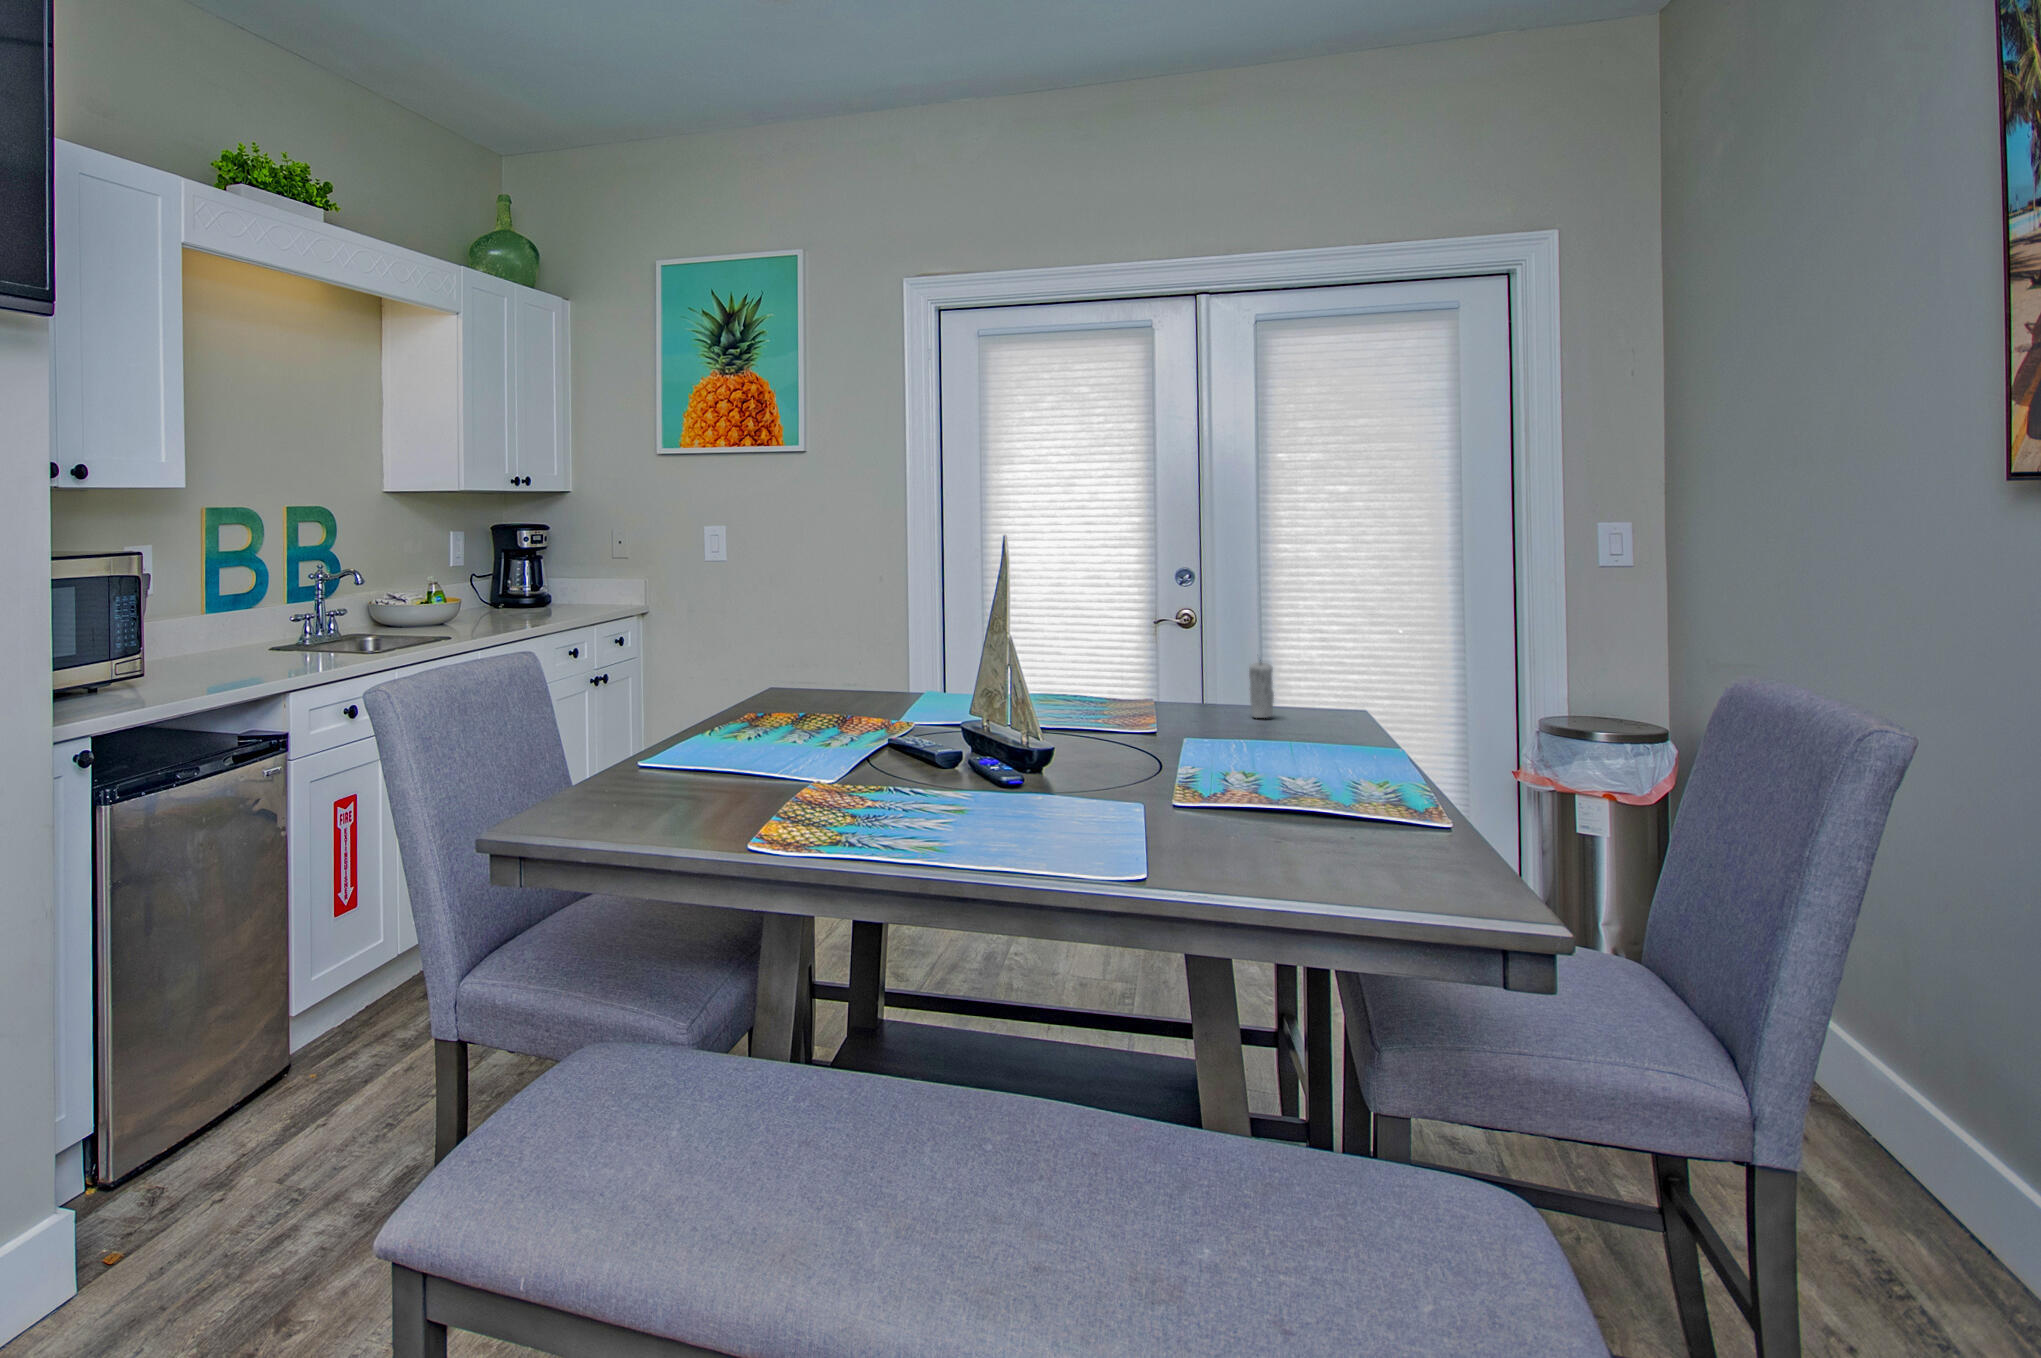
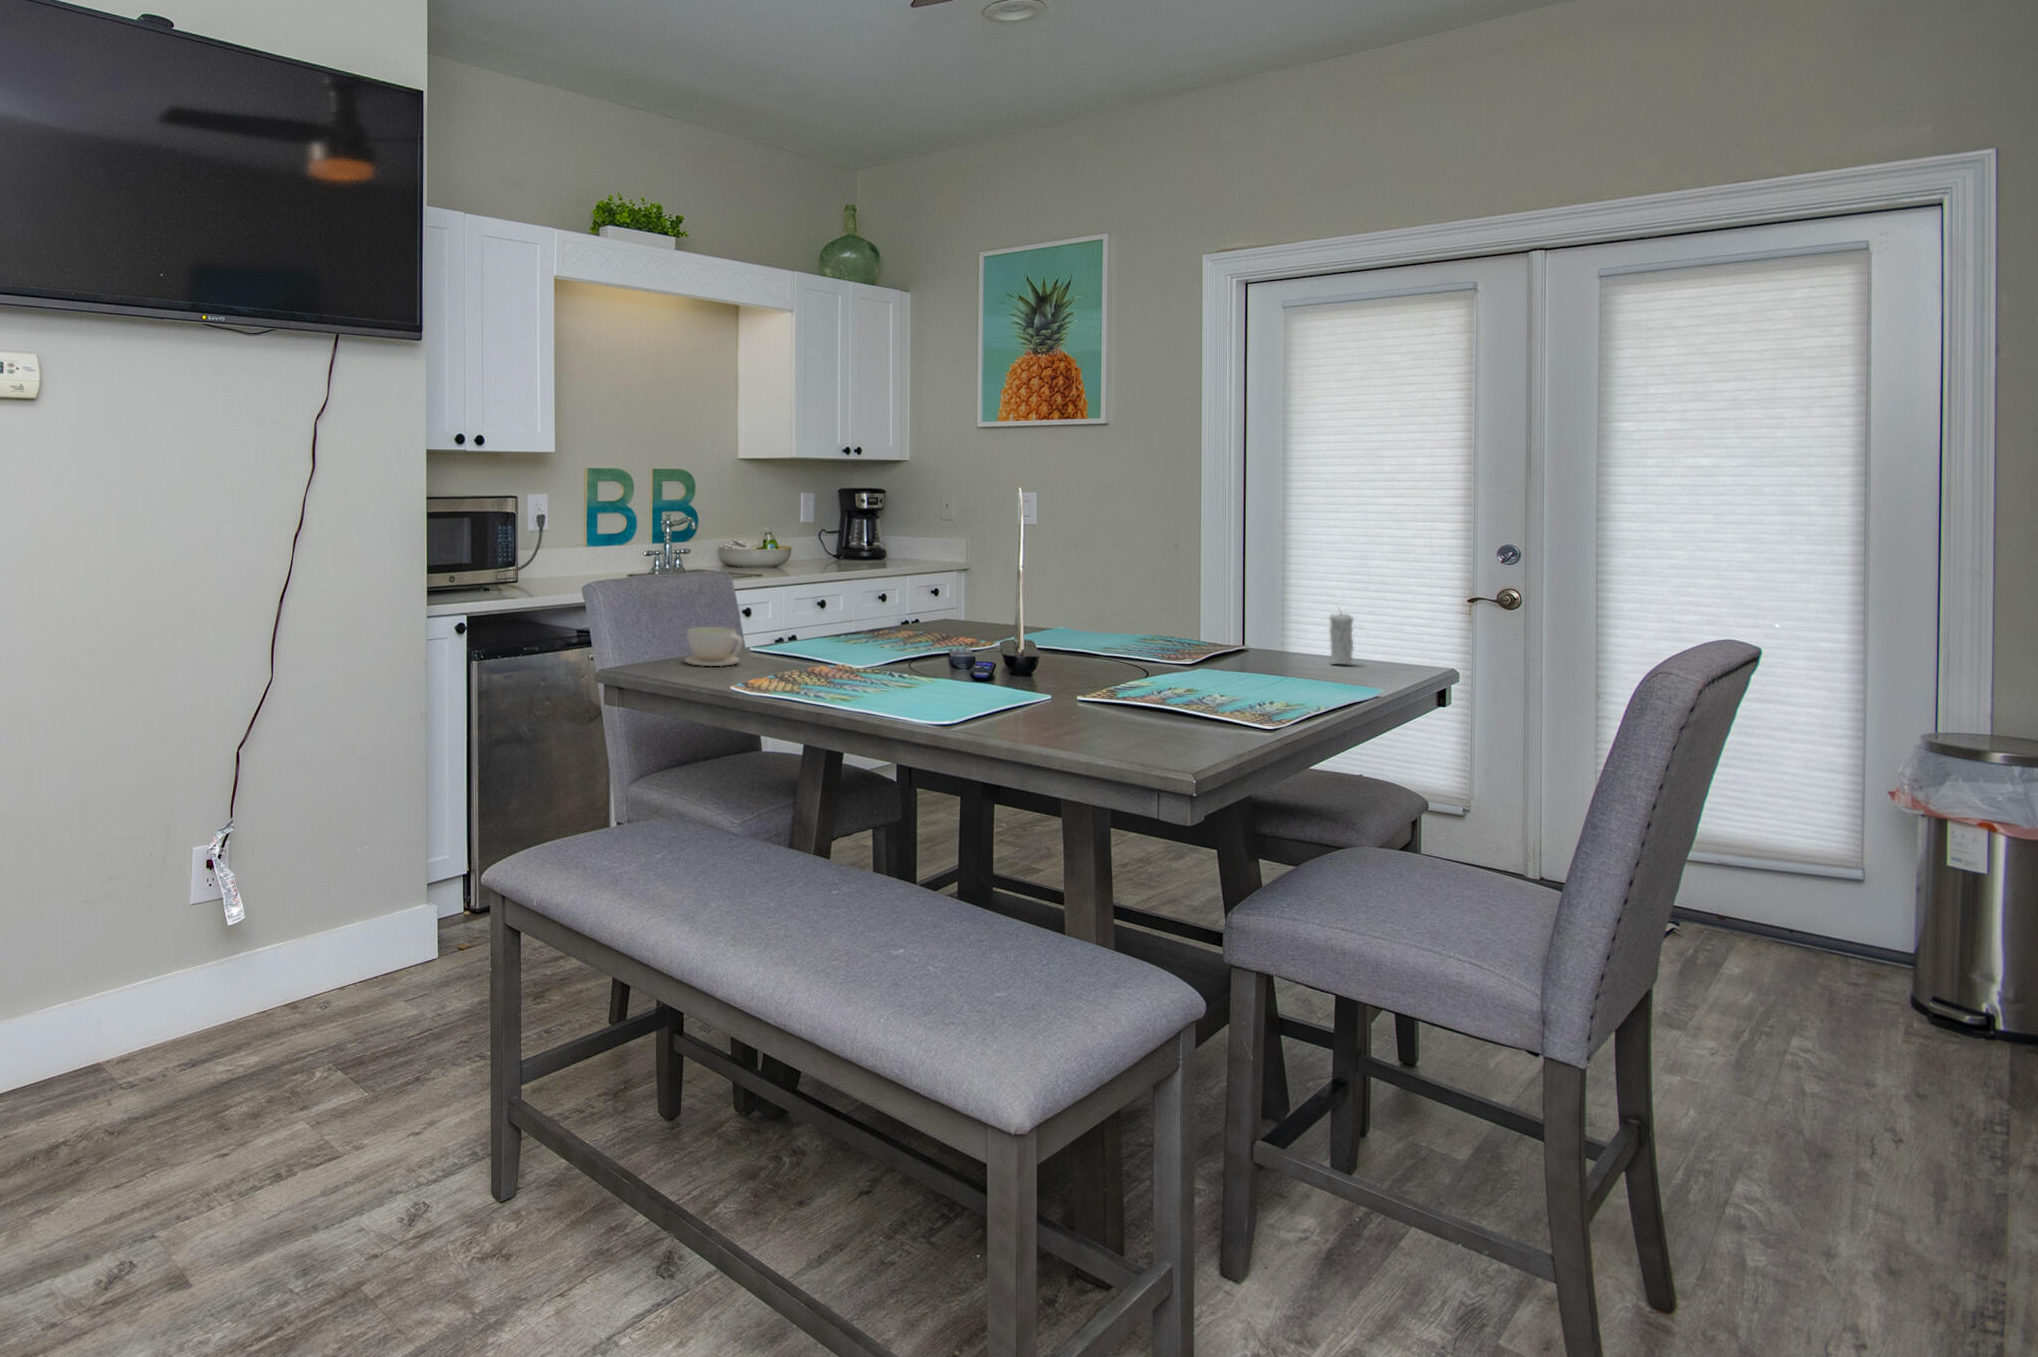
coffee cup: none [596,755,687,821] -> present [685,627,743,666]

